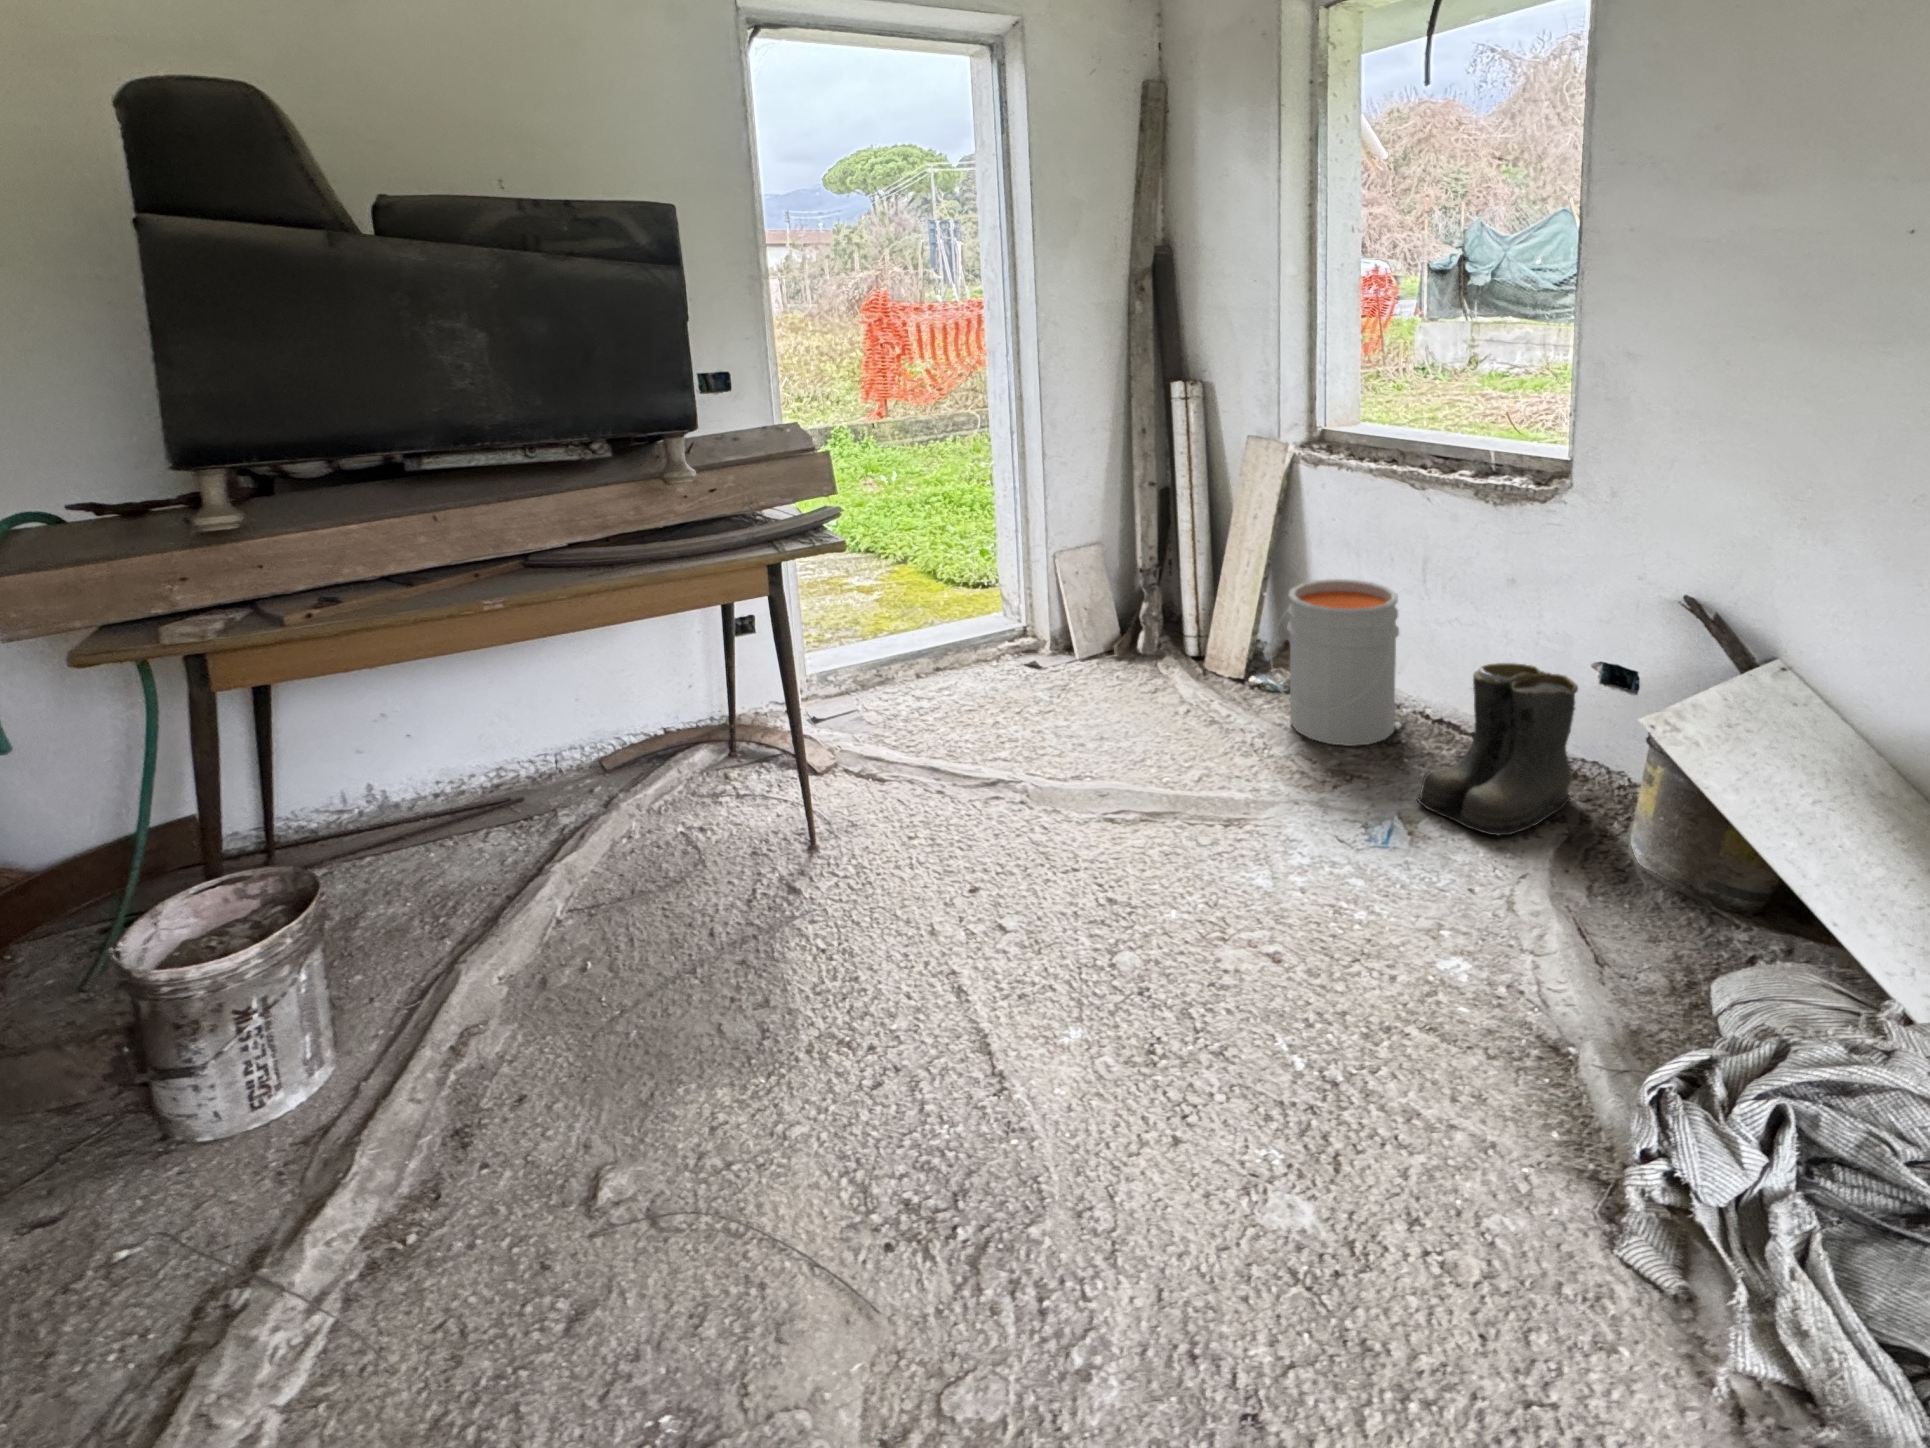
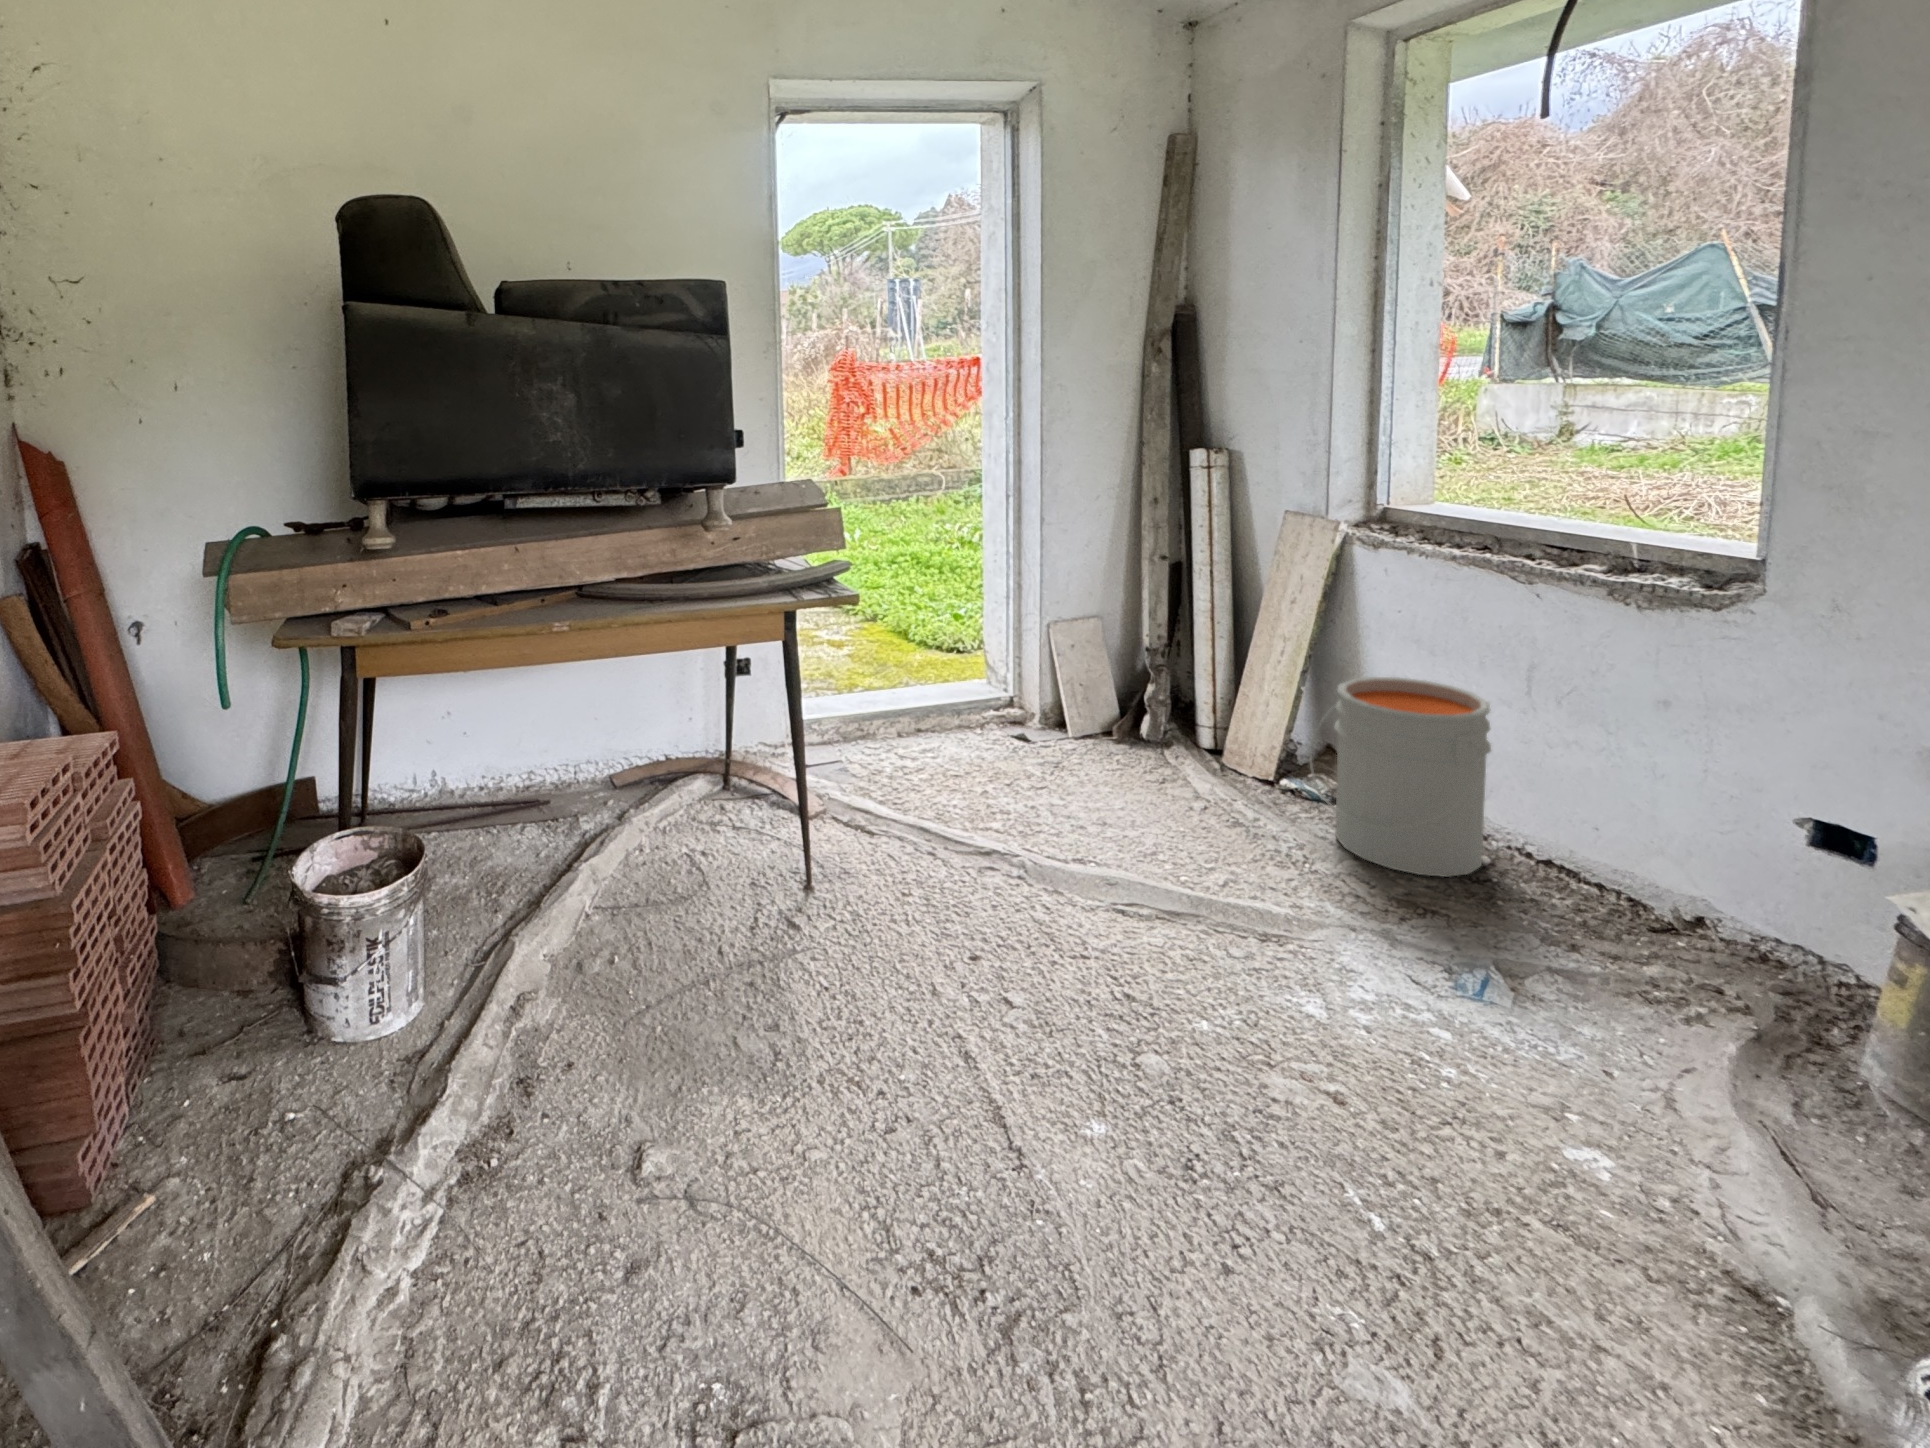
boots: present [1417,663,1578,836] -> none [1520,800,1777,1017]

